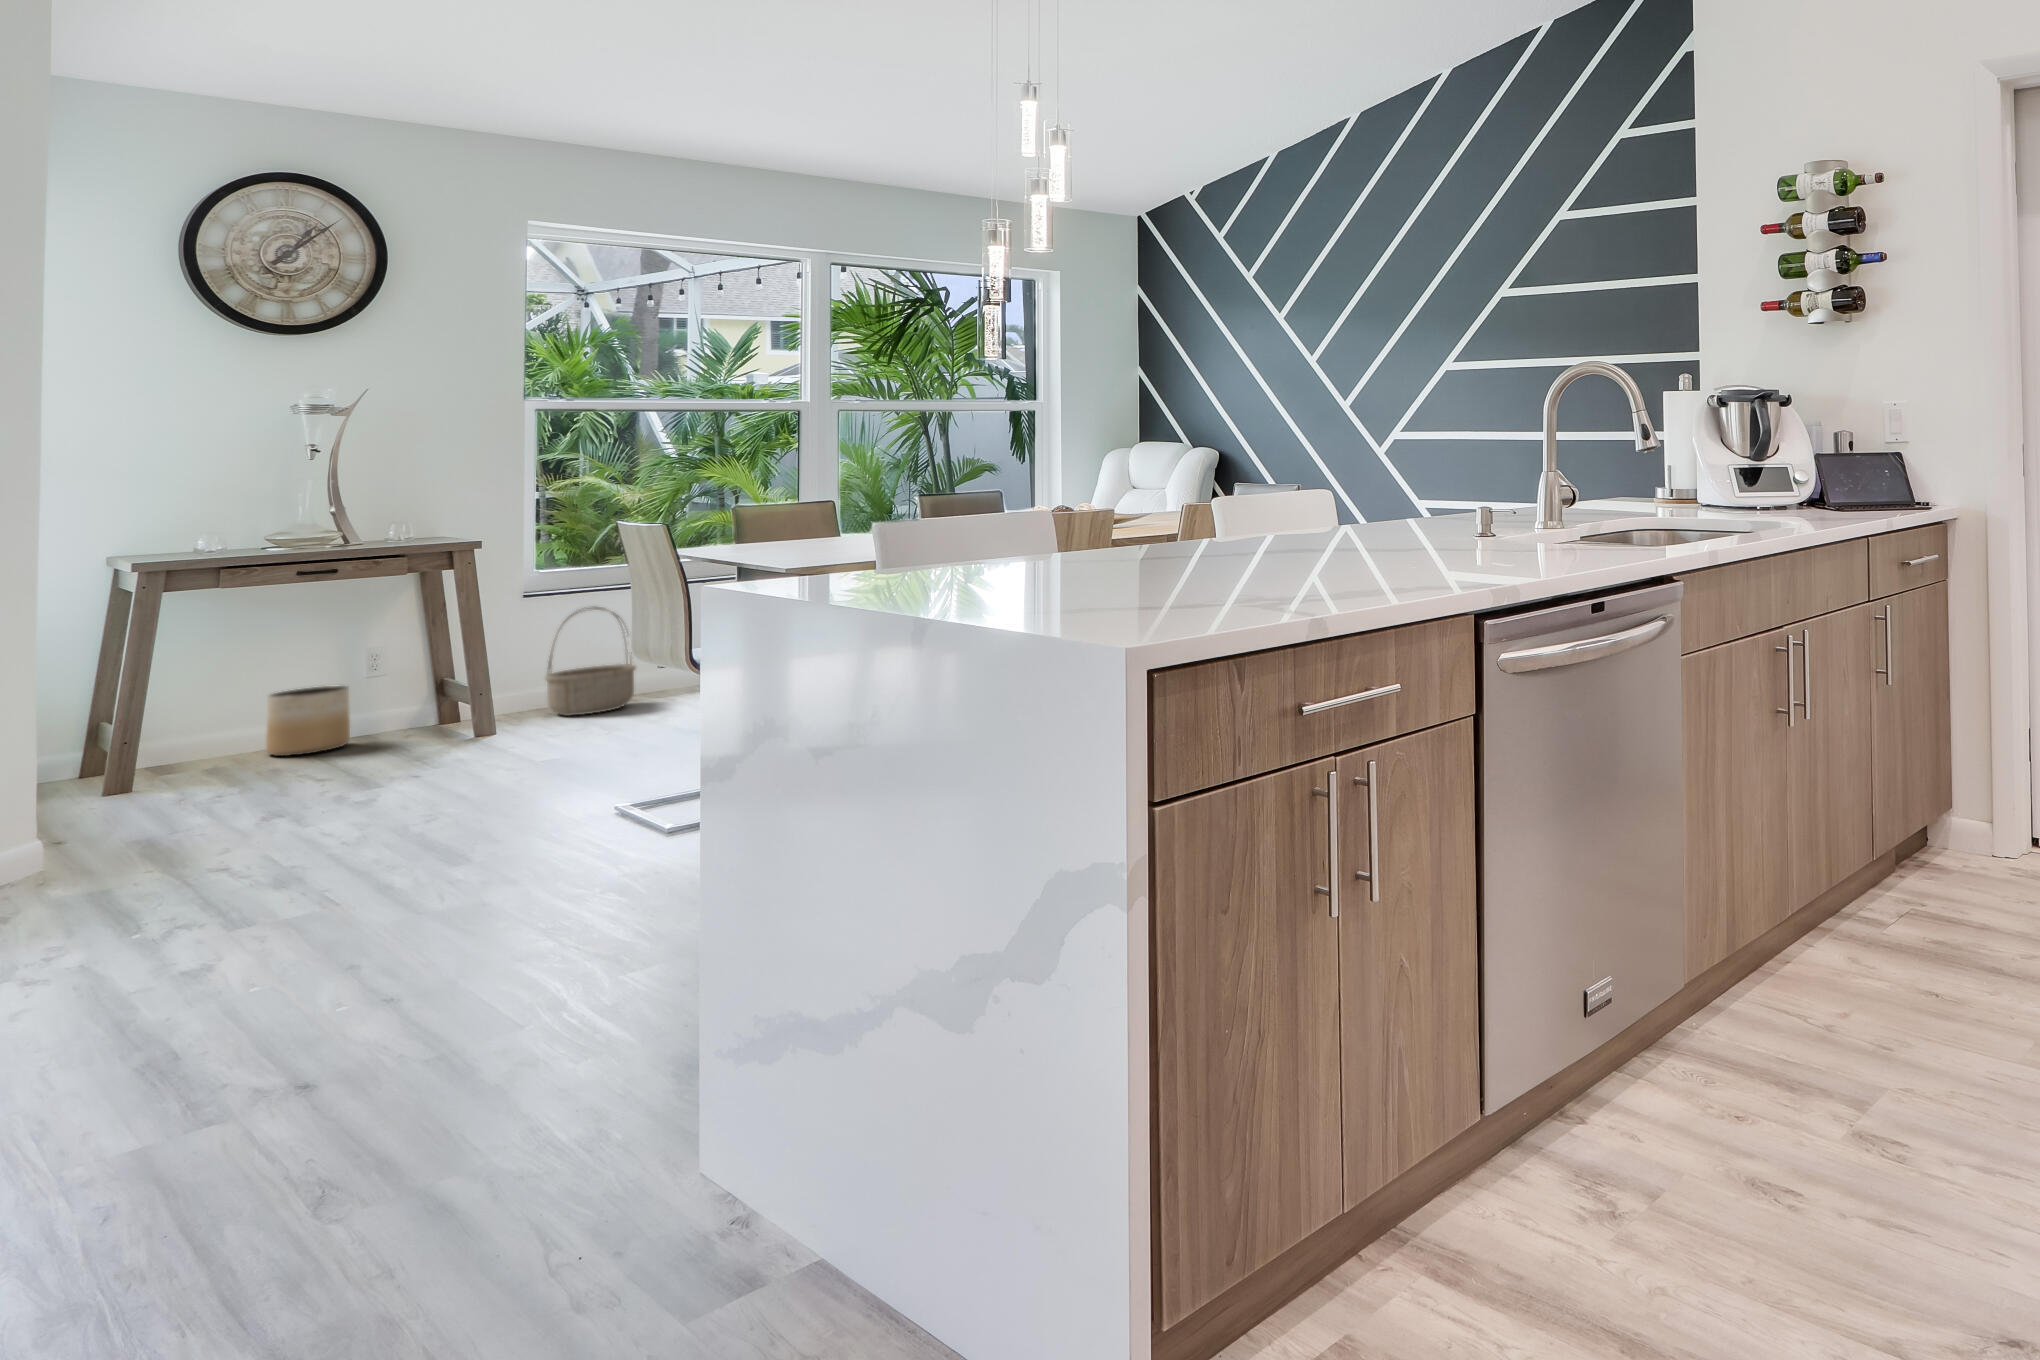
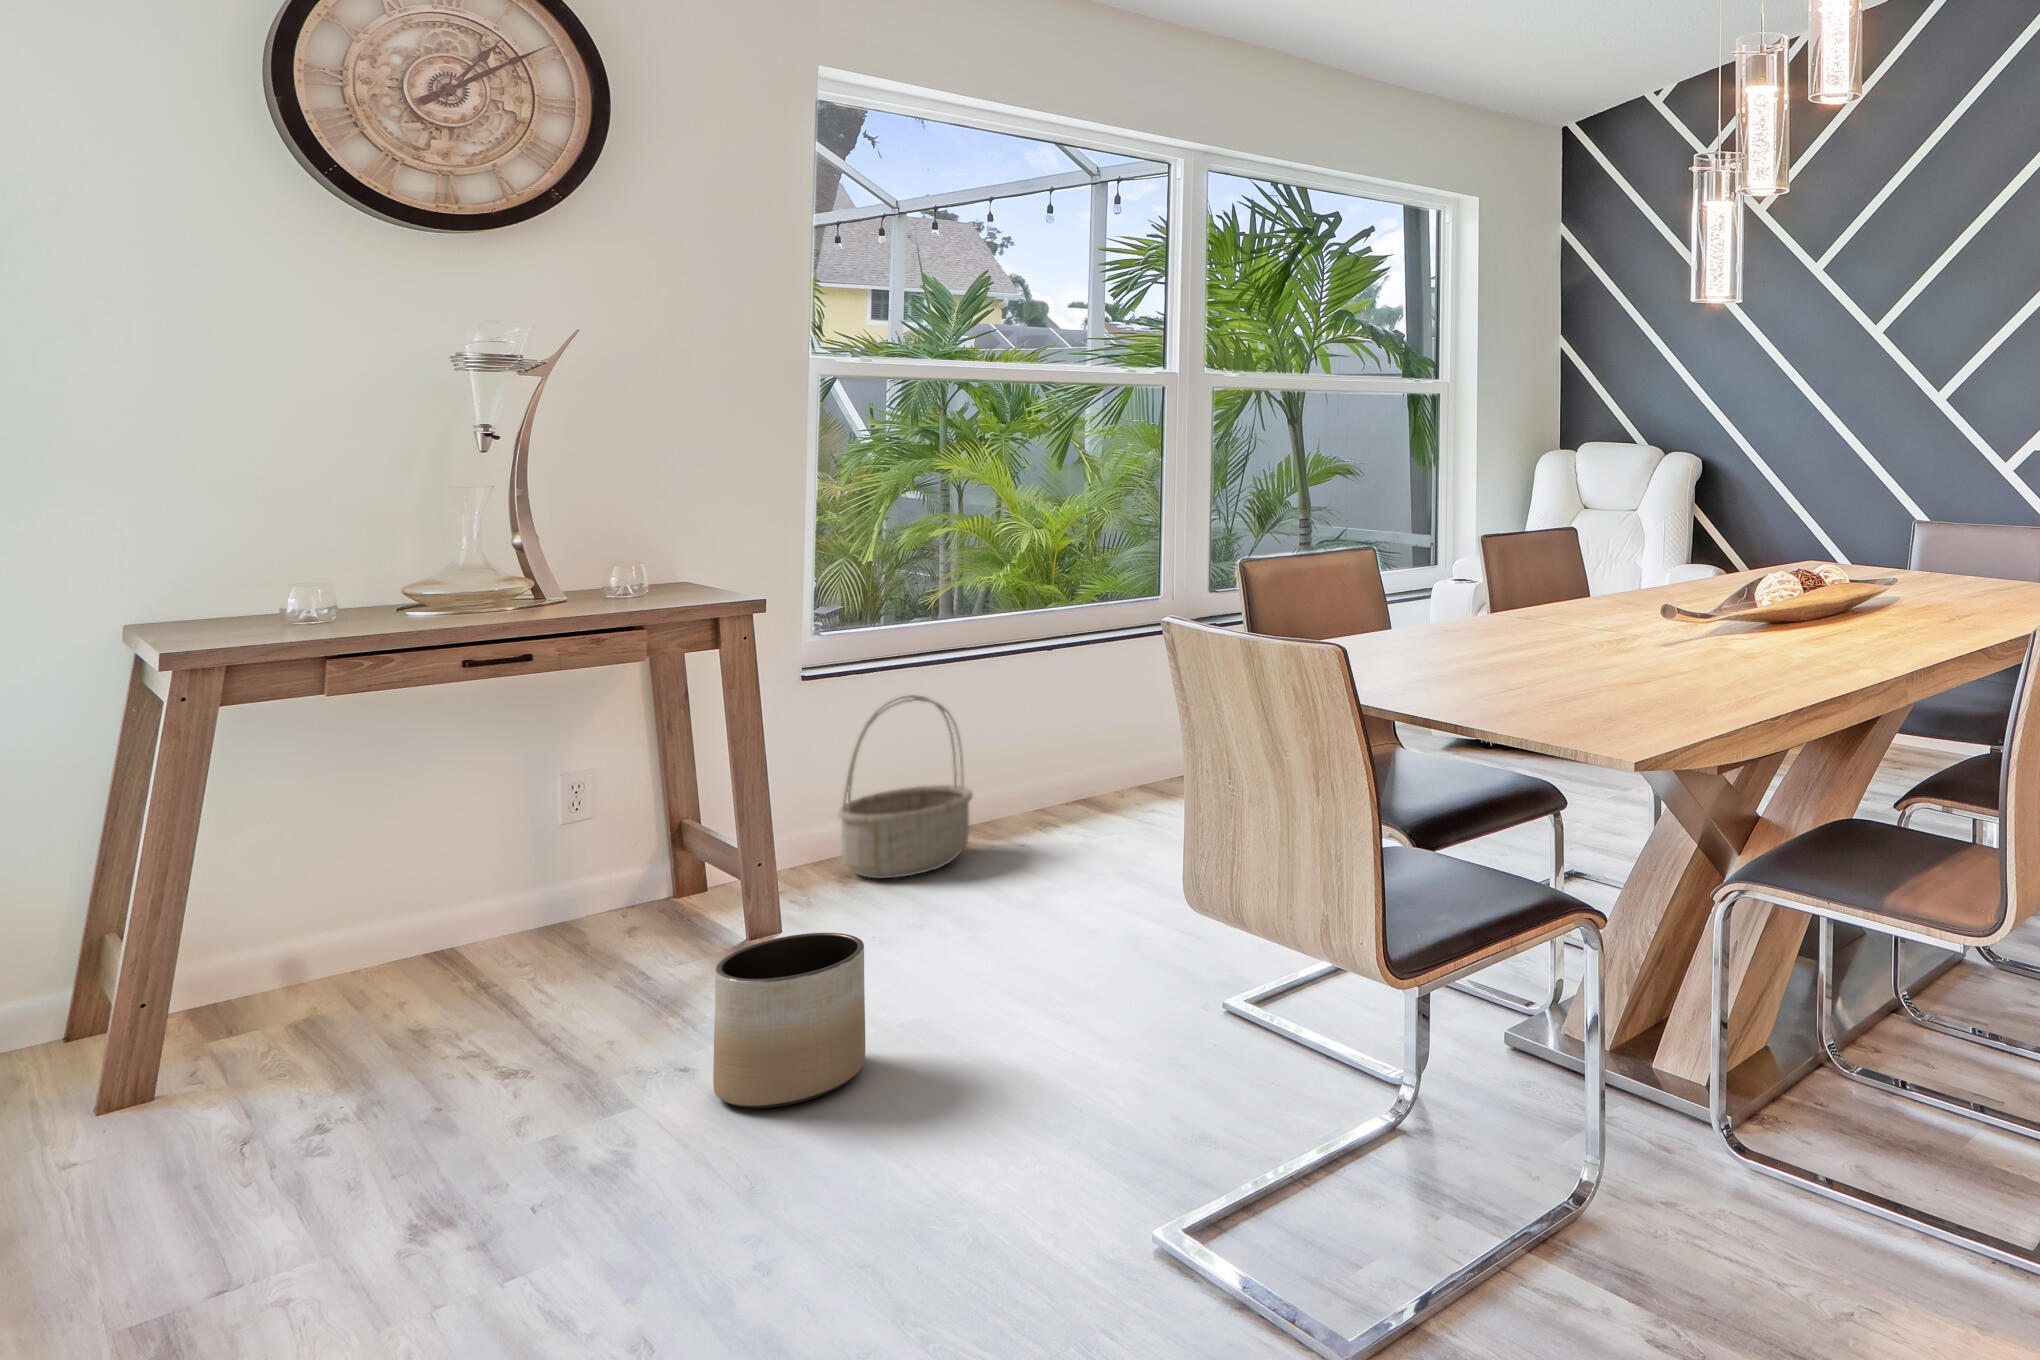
planter: present [266,686,350,756] -> present [713,933,865,1108]

